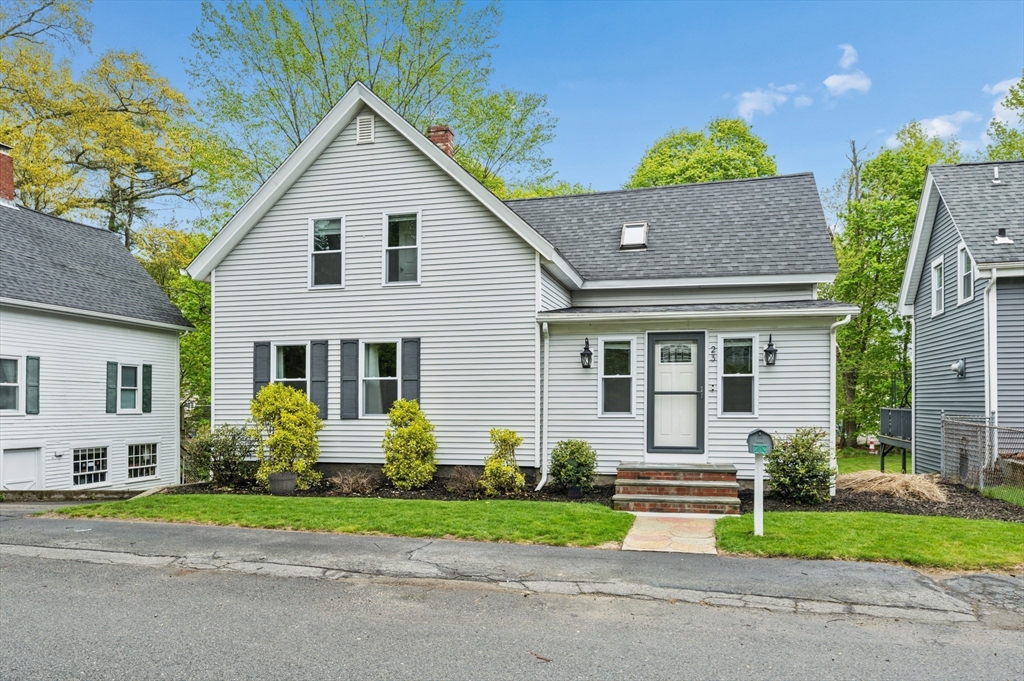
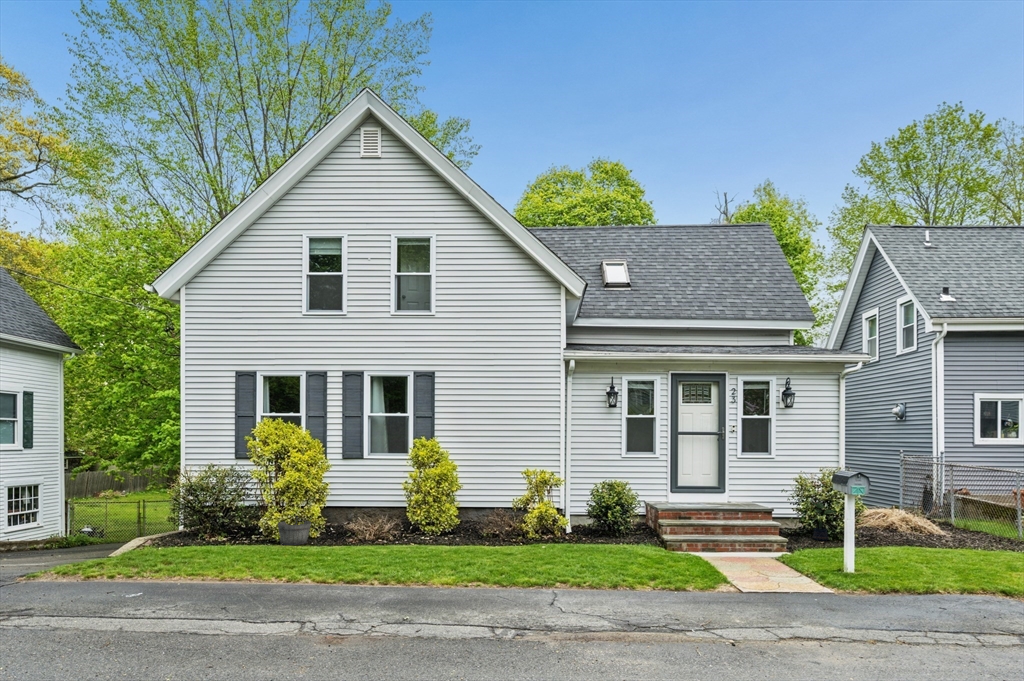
potted plant: present [567,460,588,499] -> present [813,502,836,541]

